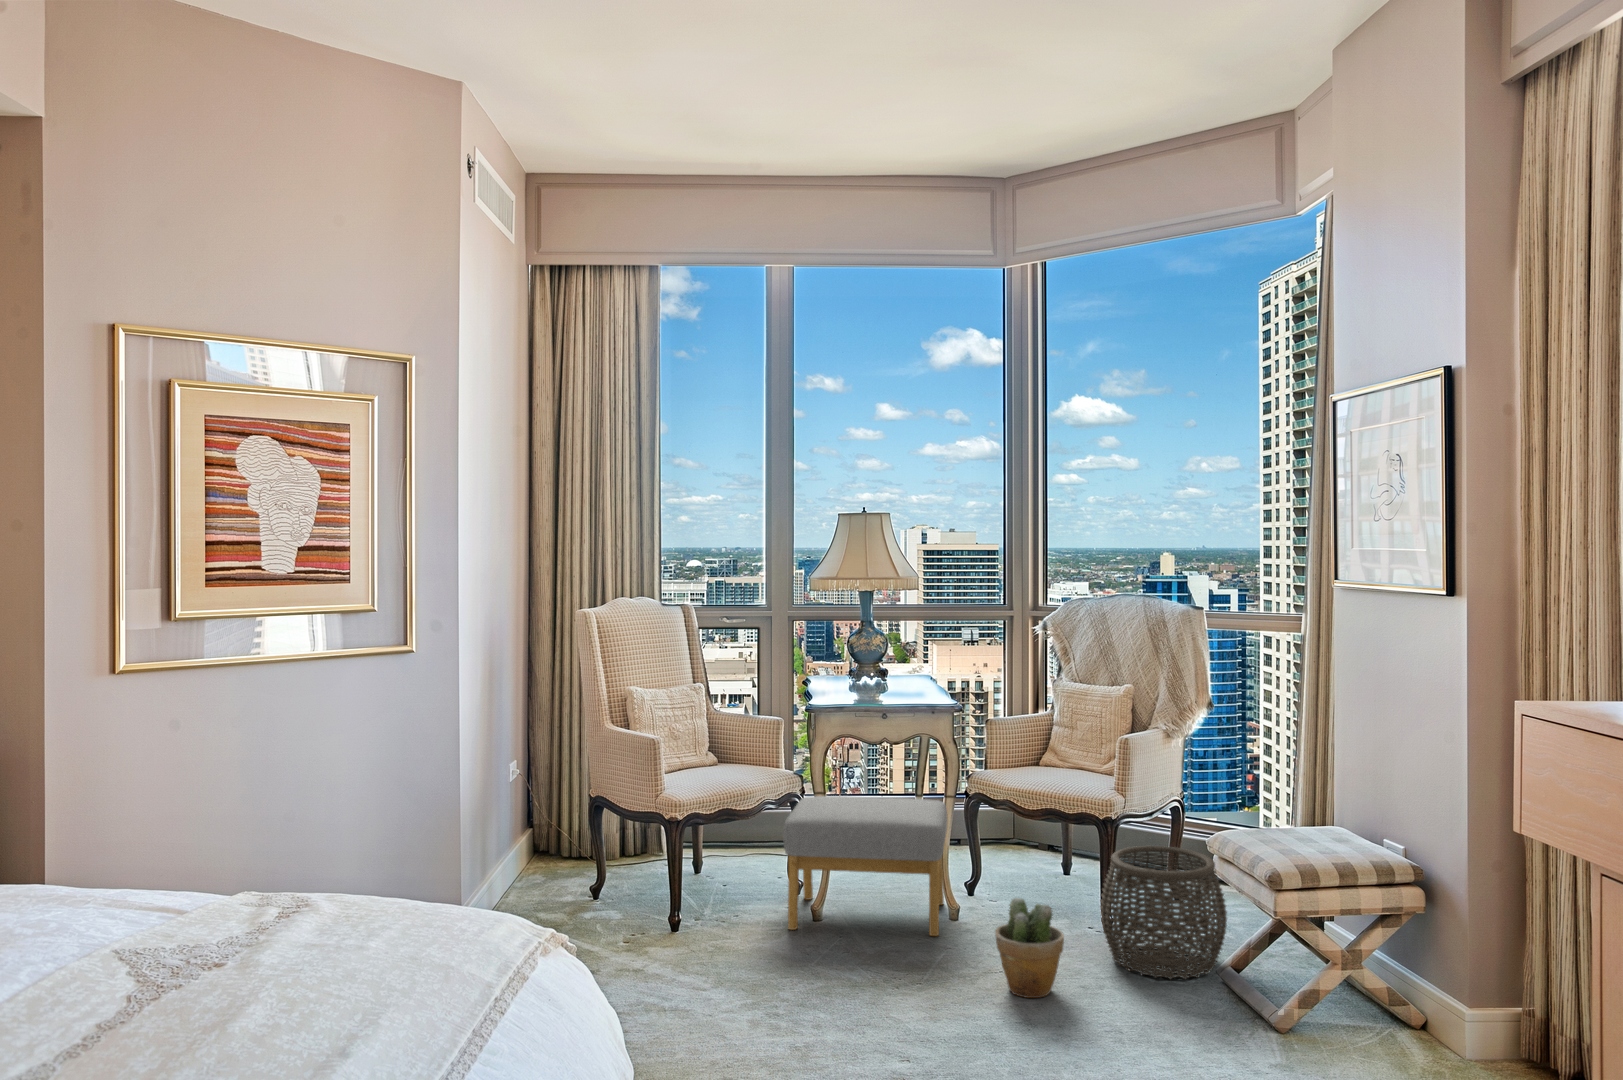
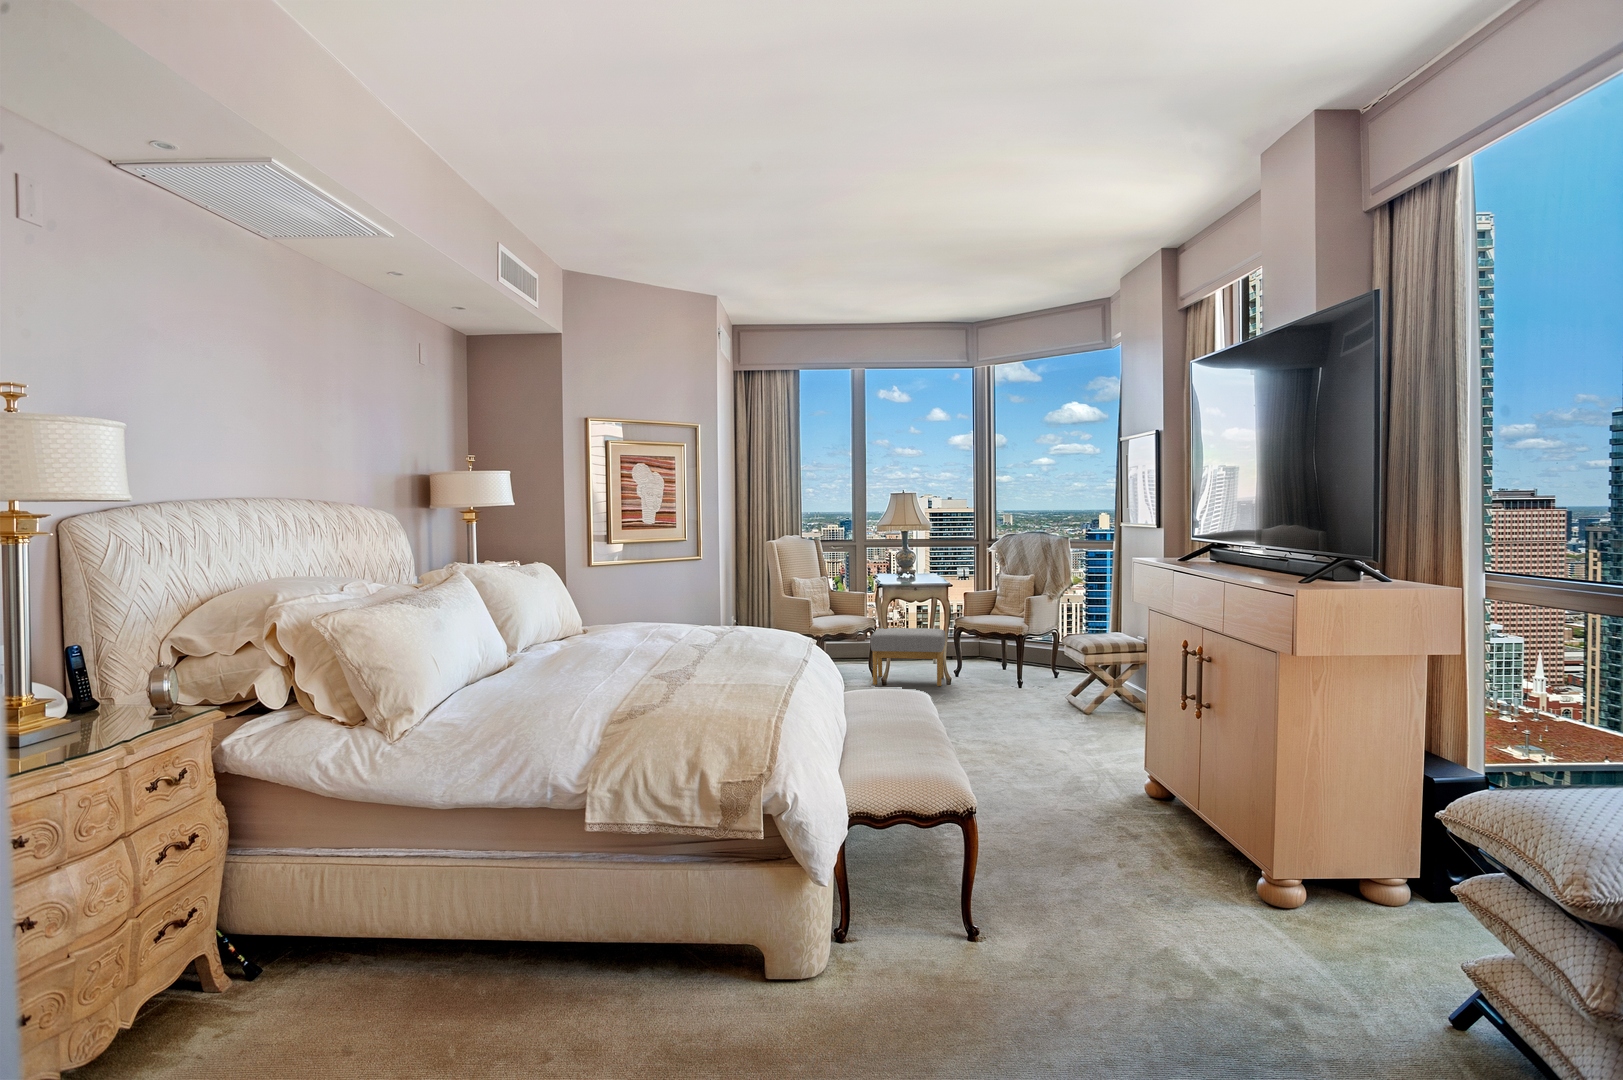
woven basket: present [1100,846,1227,979] -> none [1013,643,1068,696]
potted plant: present [995,898,1064,998] -> none [965,660,995,701]

